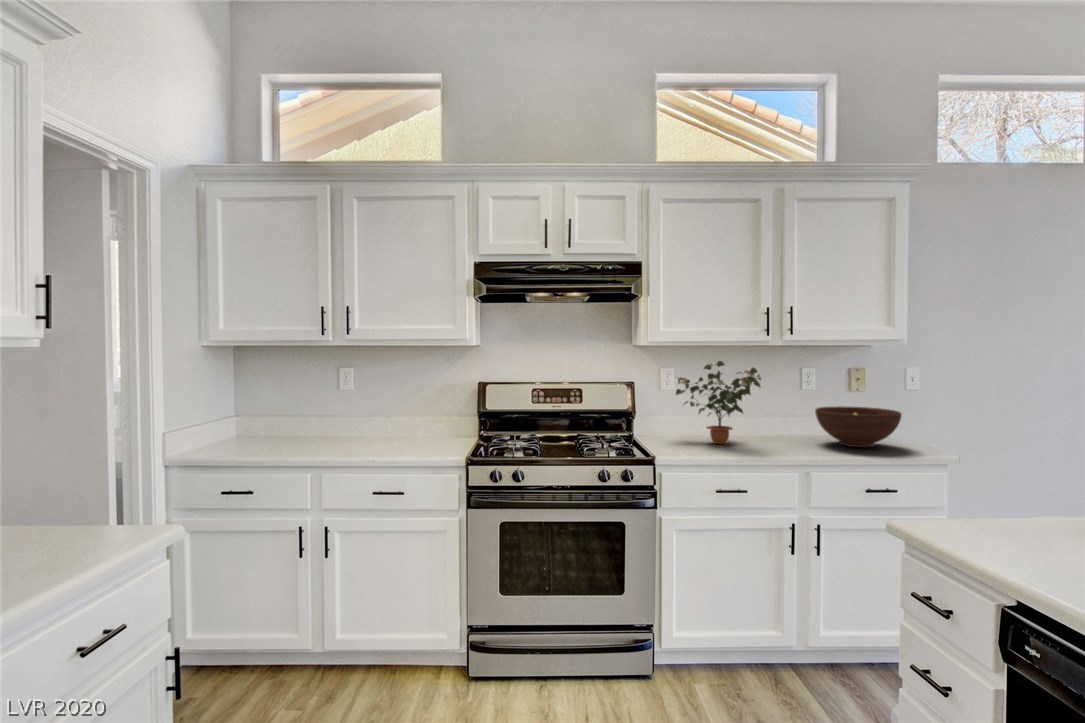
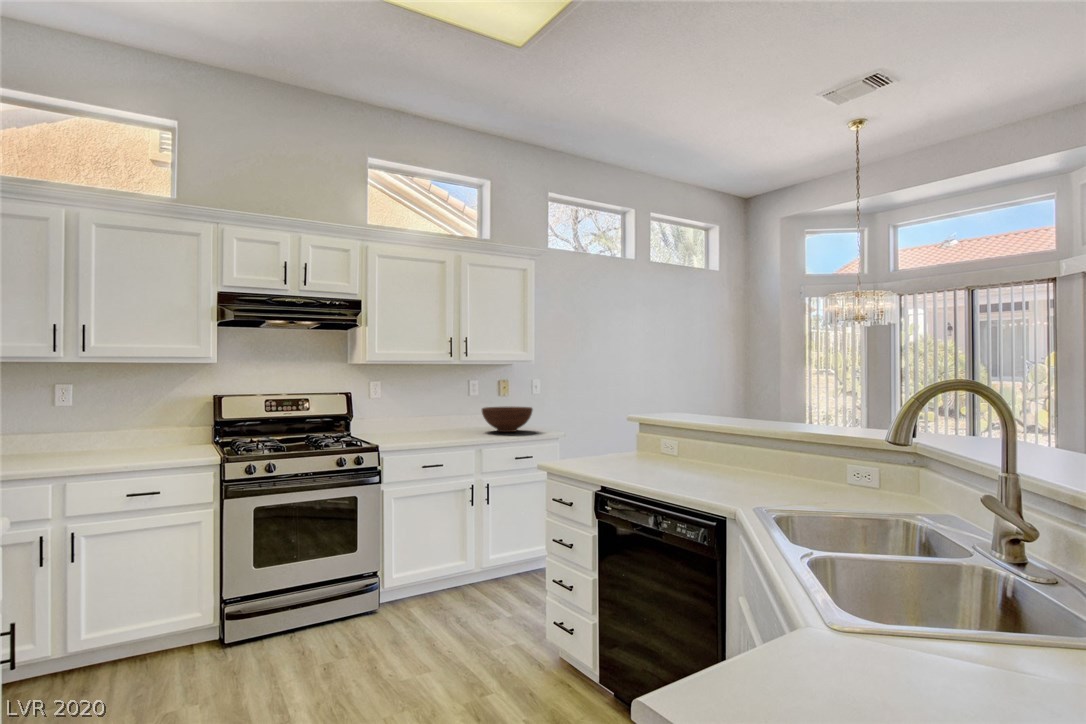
potted plant: present [676,361,761,444] -> none [385,375,449,436]

